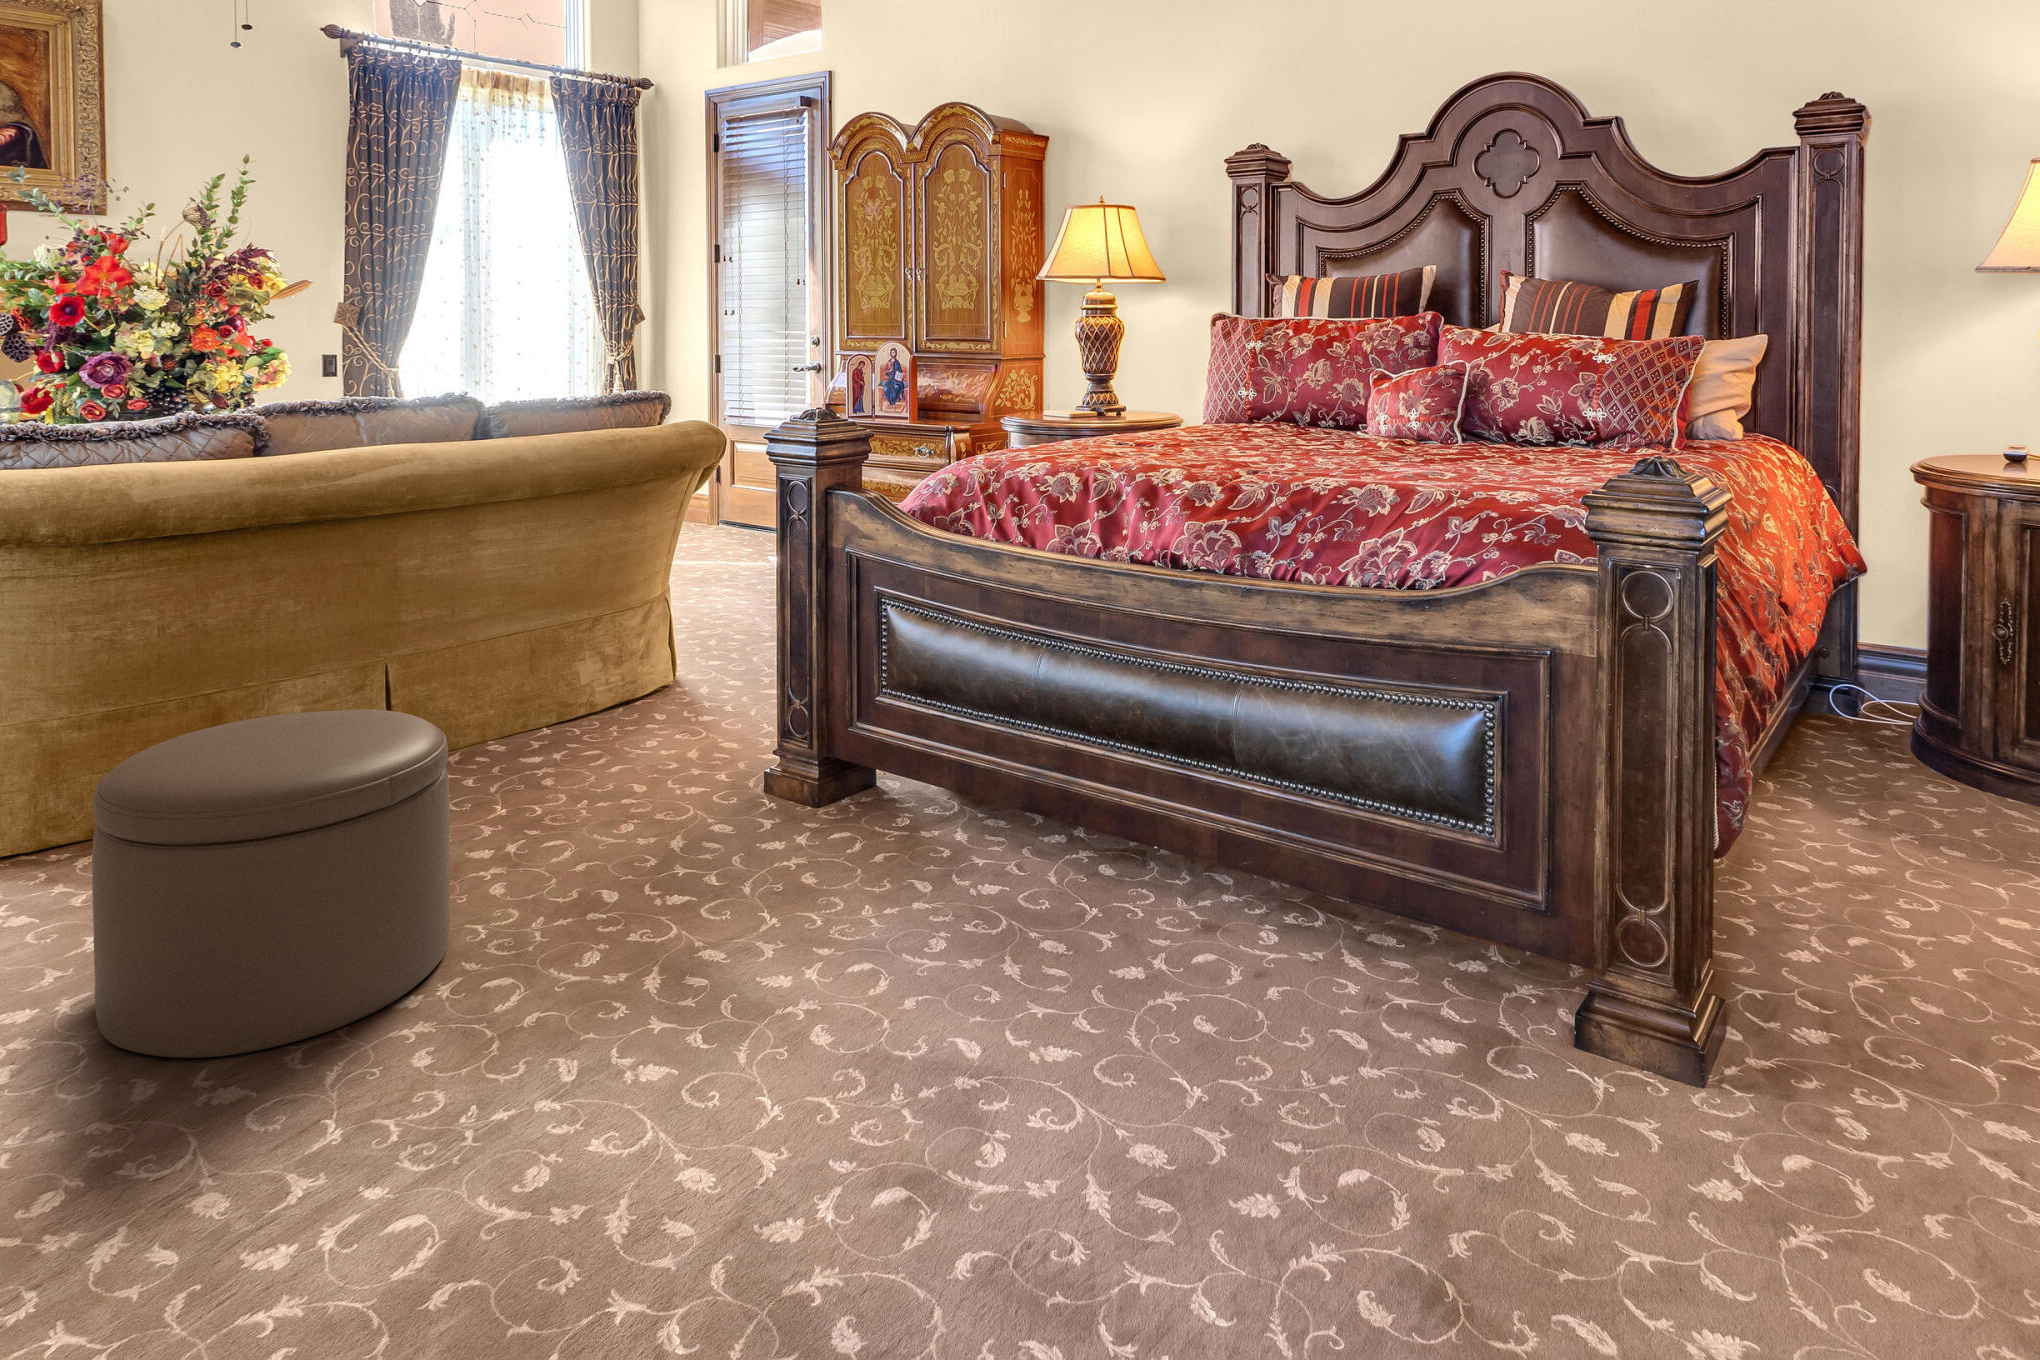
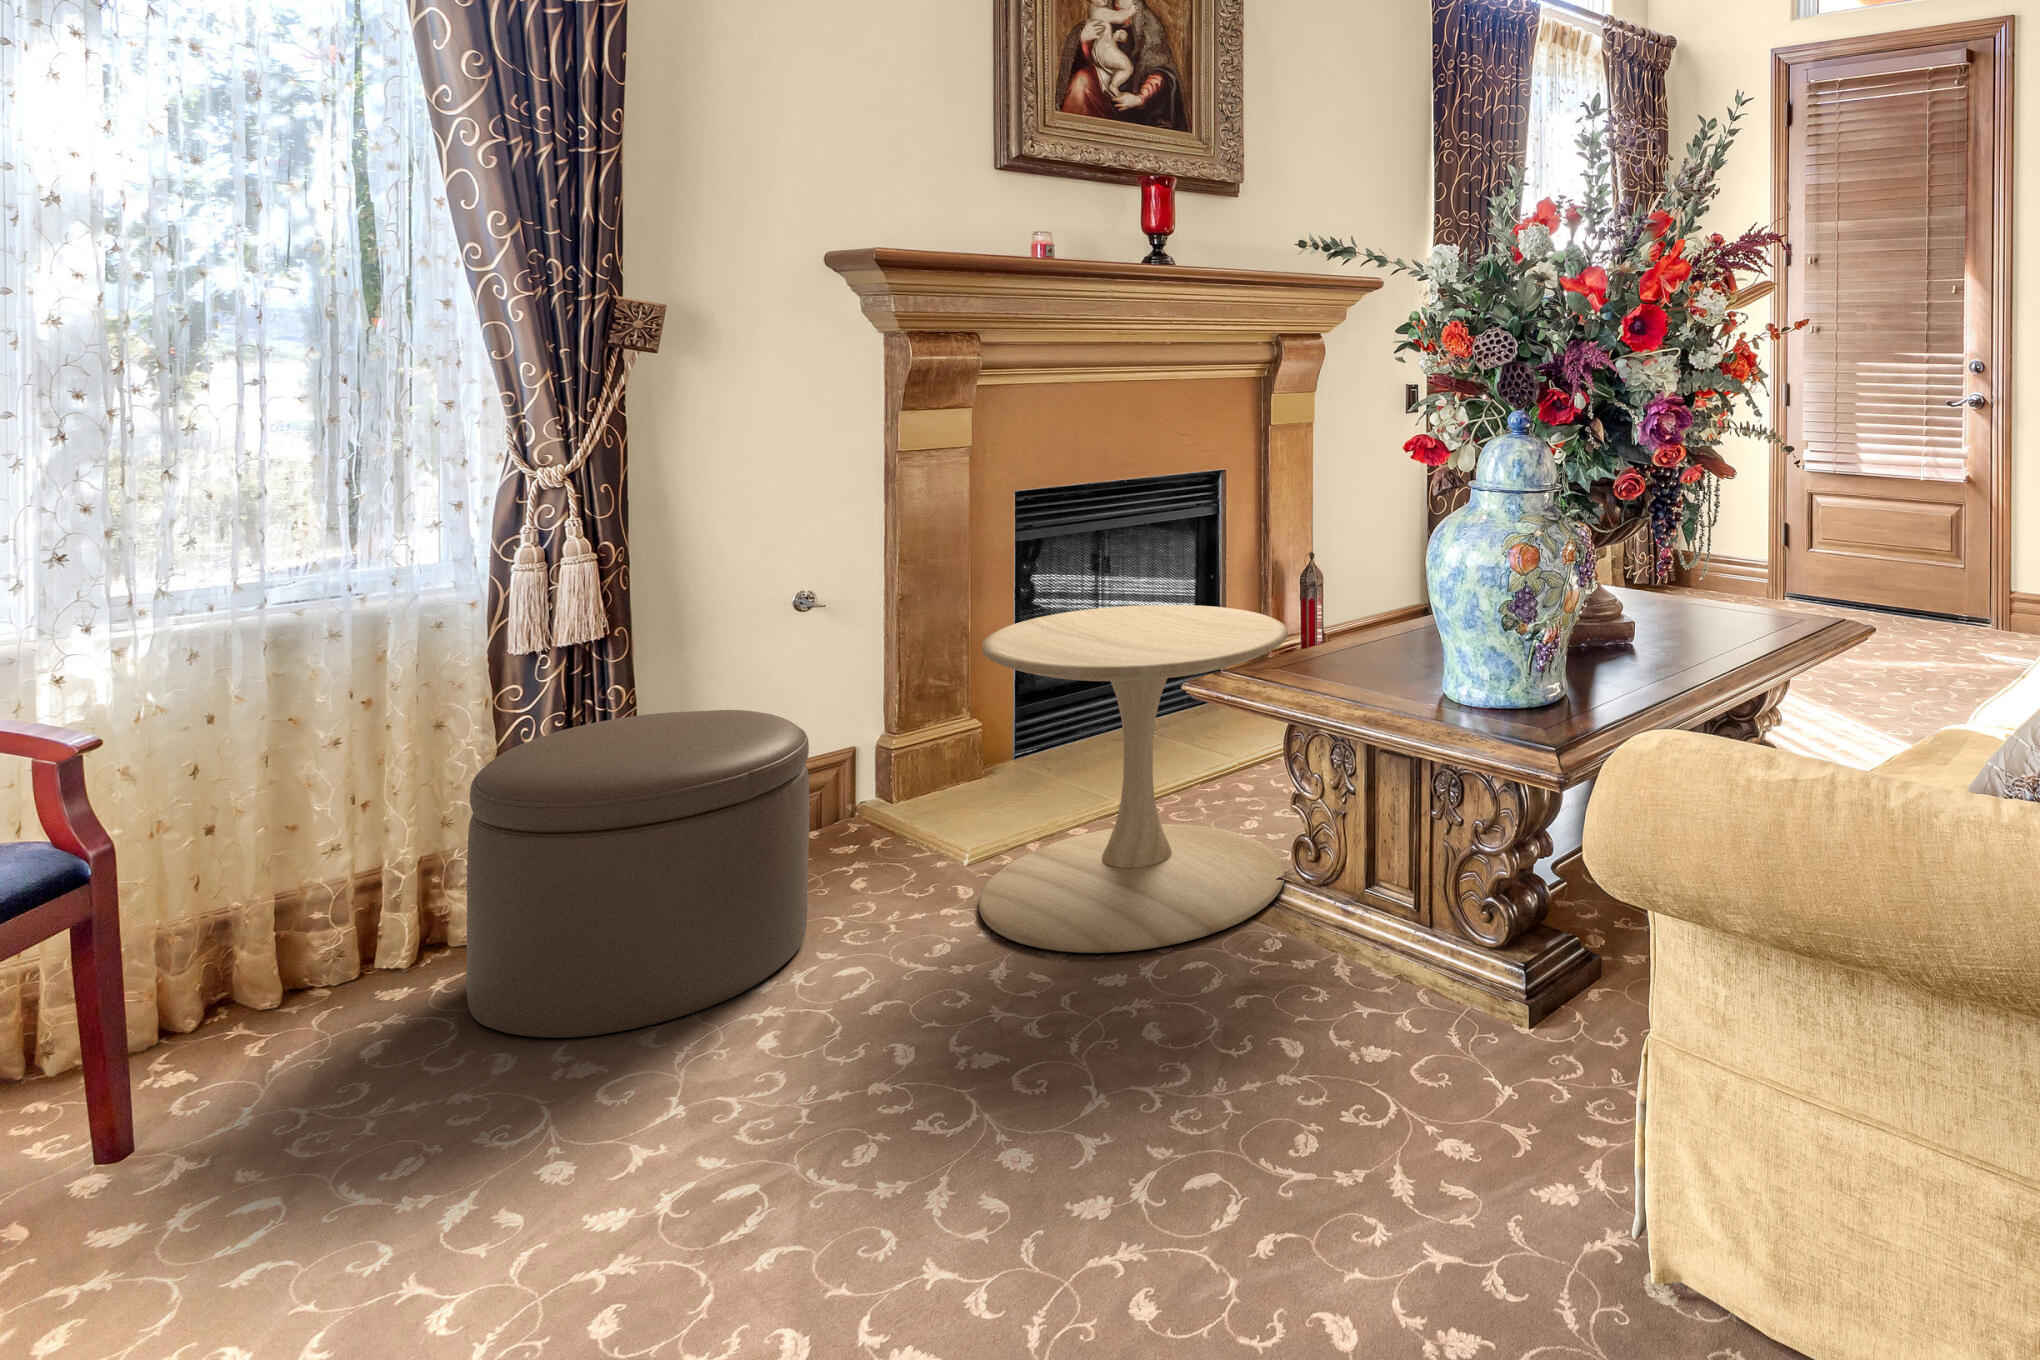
side table: none [627,593,943,956] -> present [979,605,1288,953]

